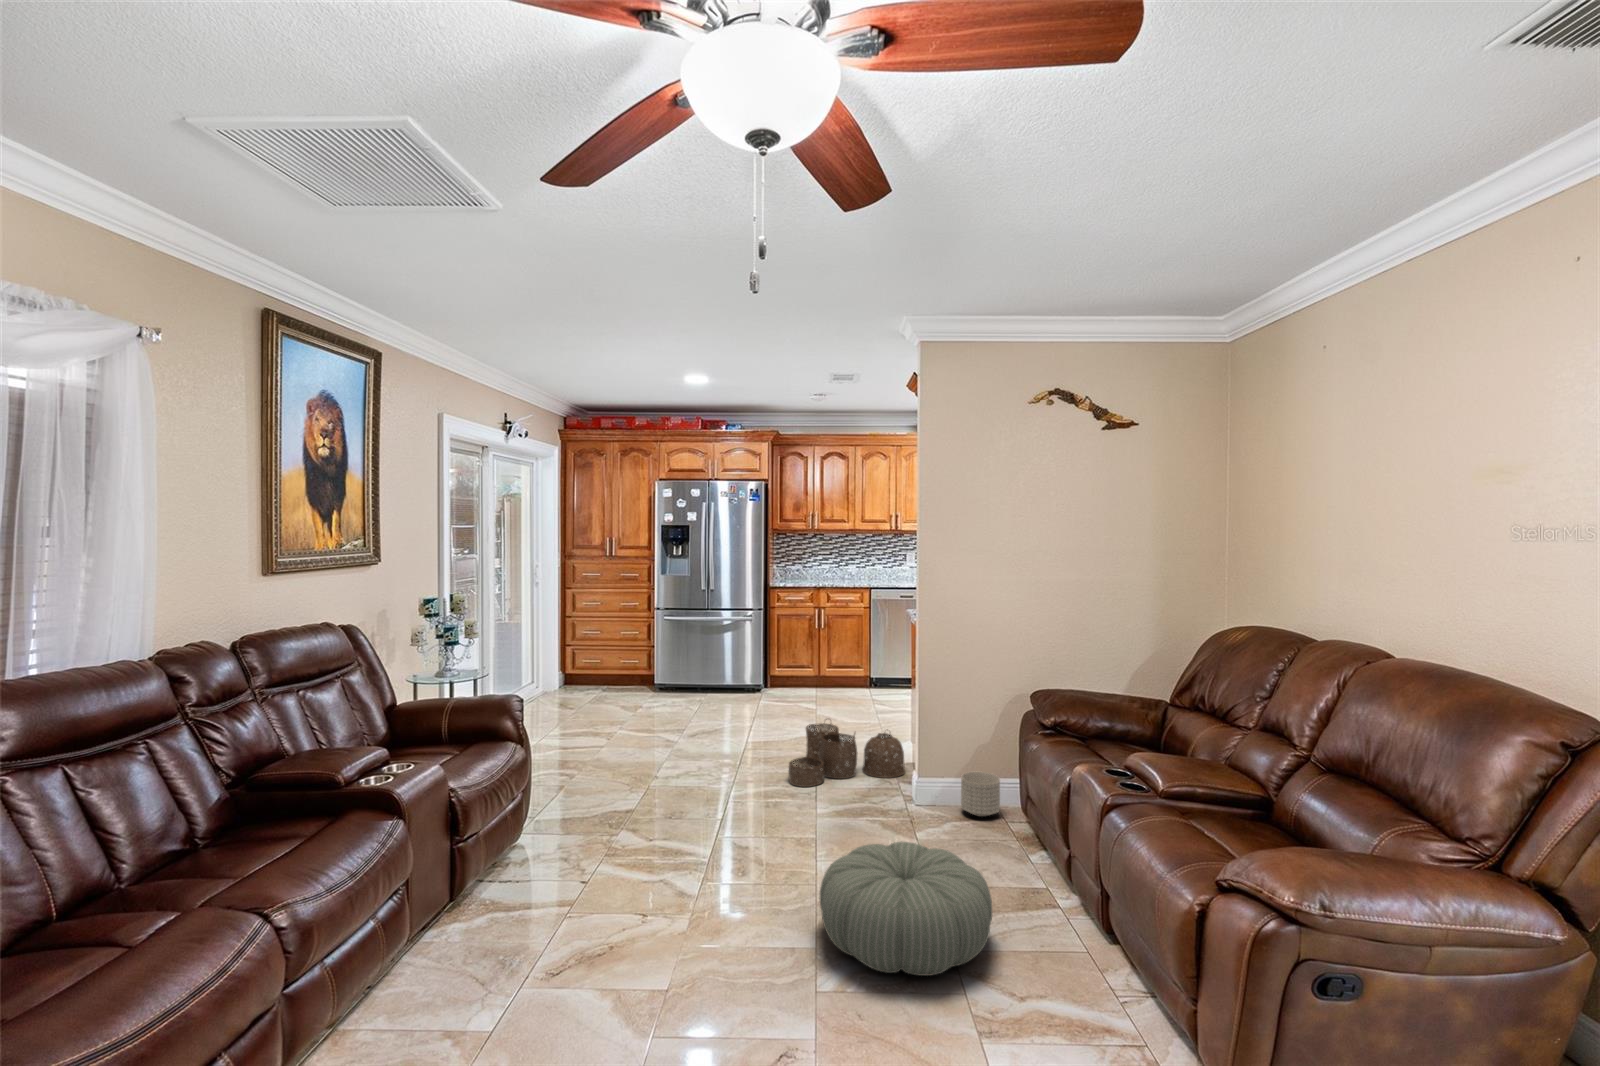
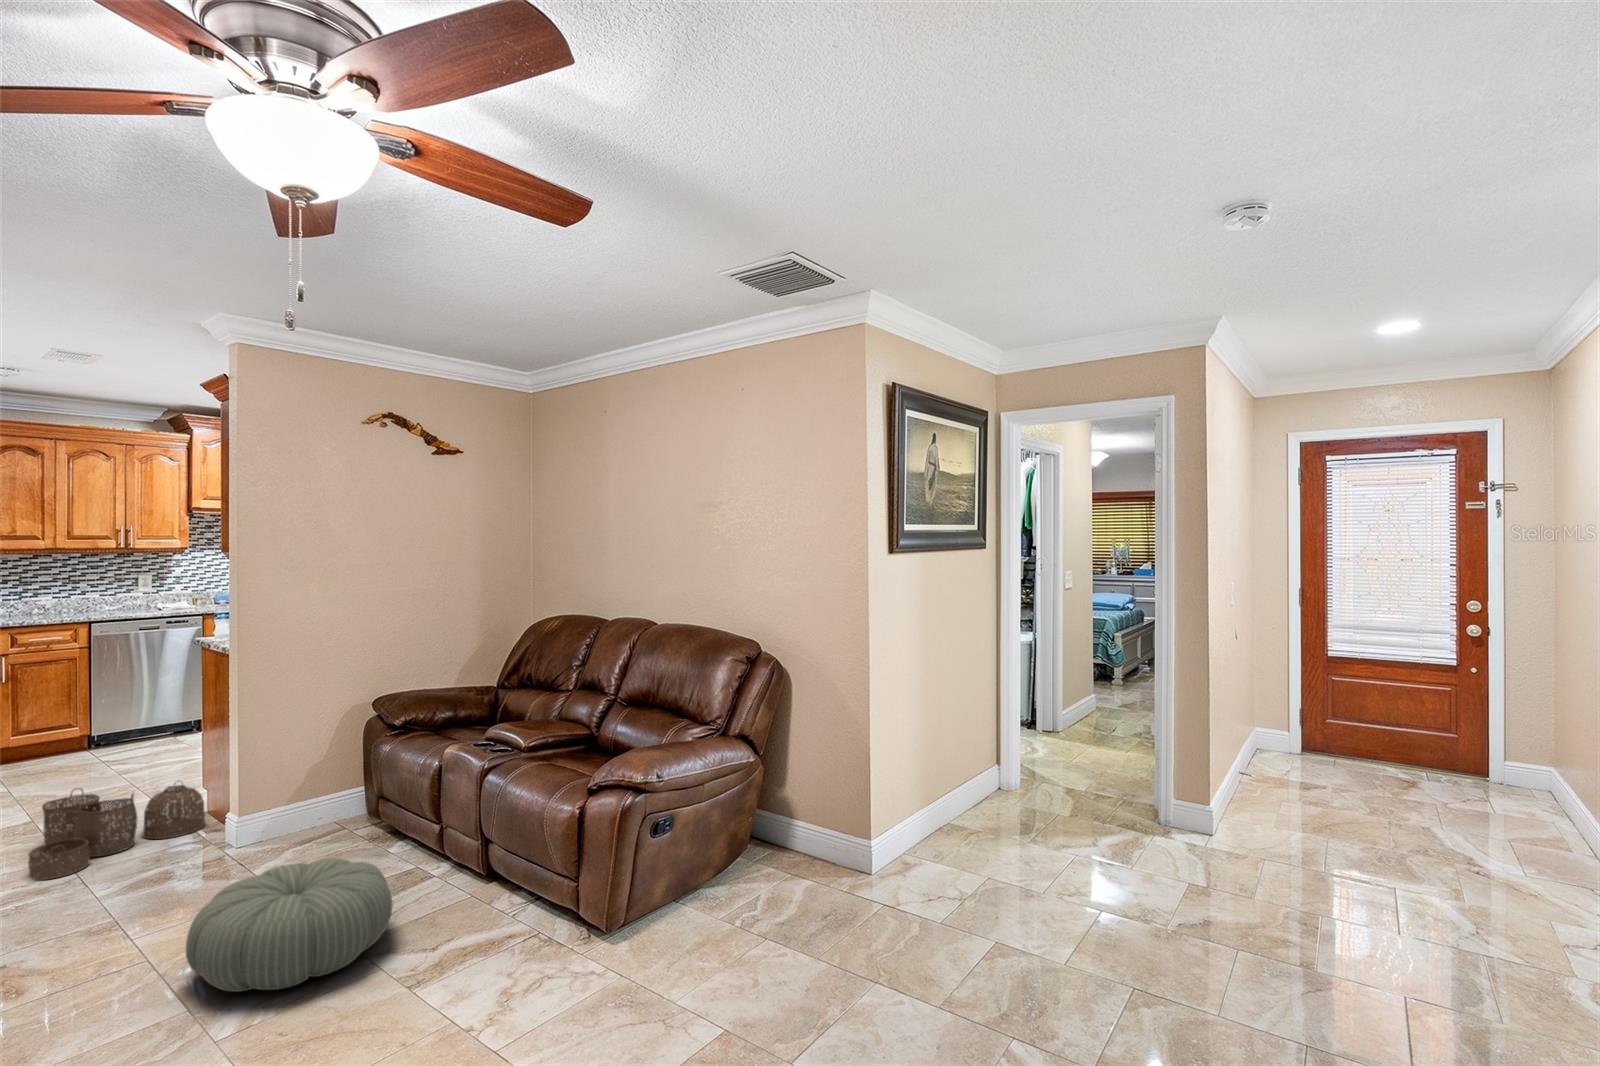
planter: present [961,772,1000,817] -> none [298,791,343,837]

